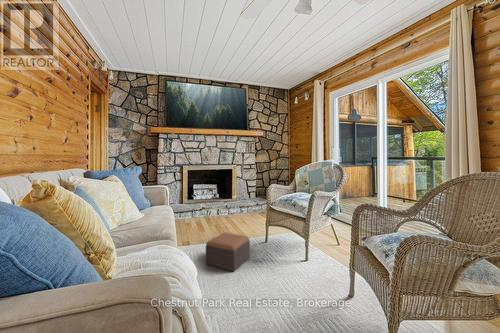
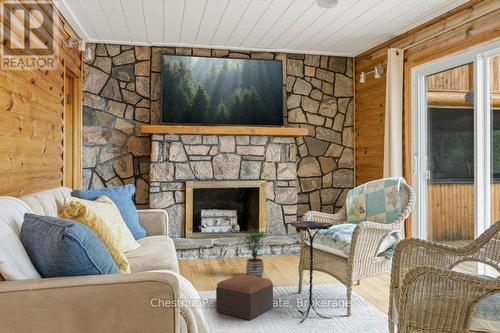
side table: none [264,191,297,271] -> present [290,221,333,322]
potted plant: none [219,196,243,231] -> present [240,231,265,277]

